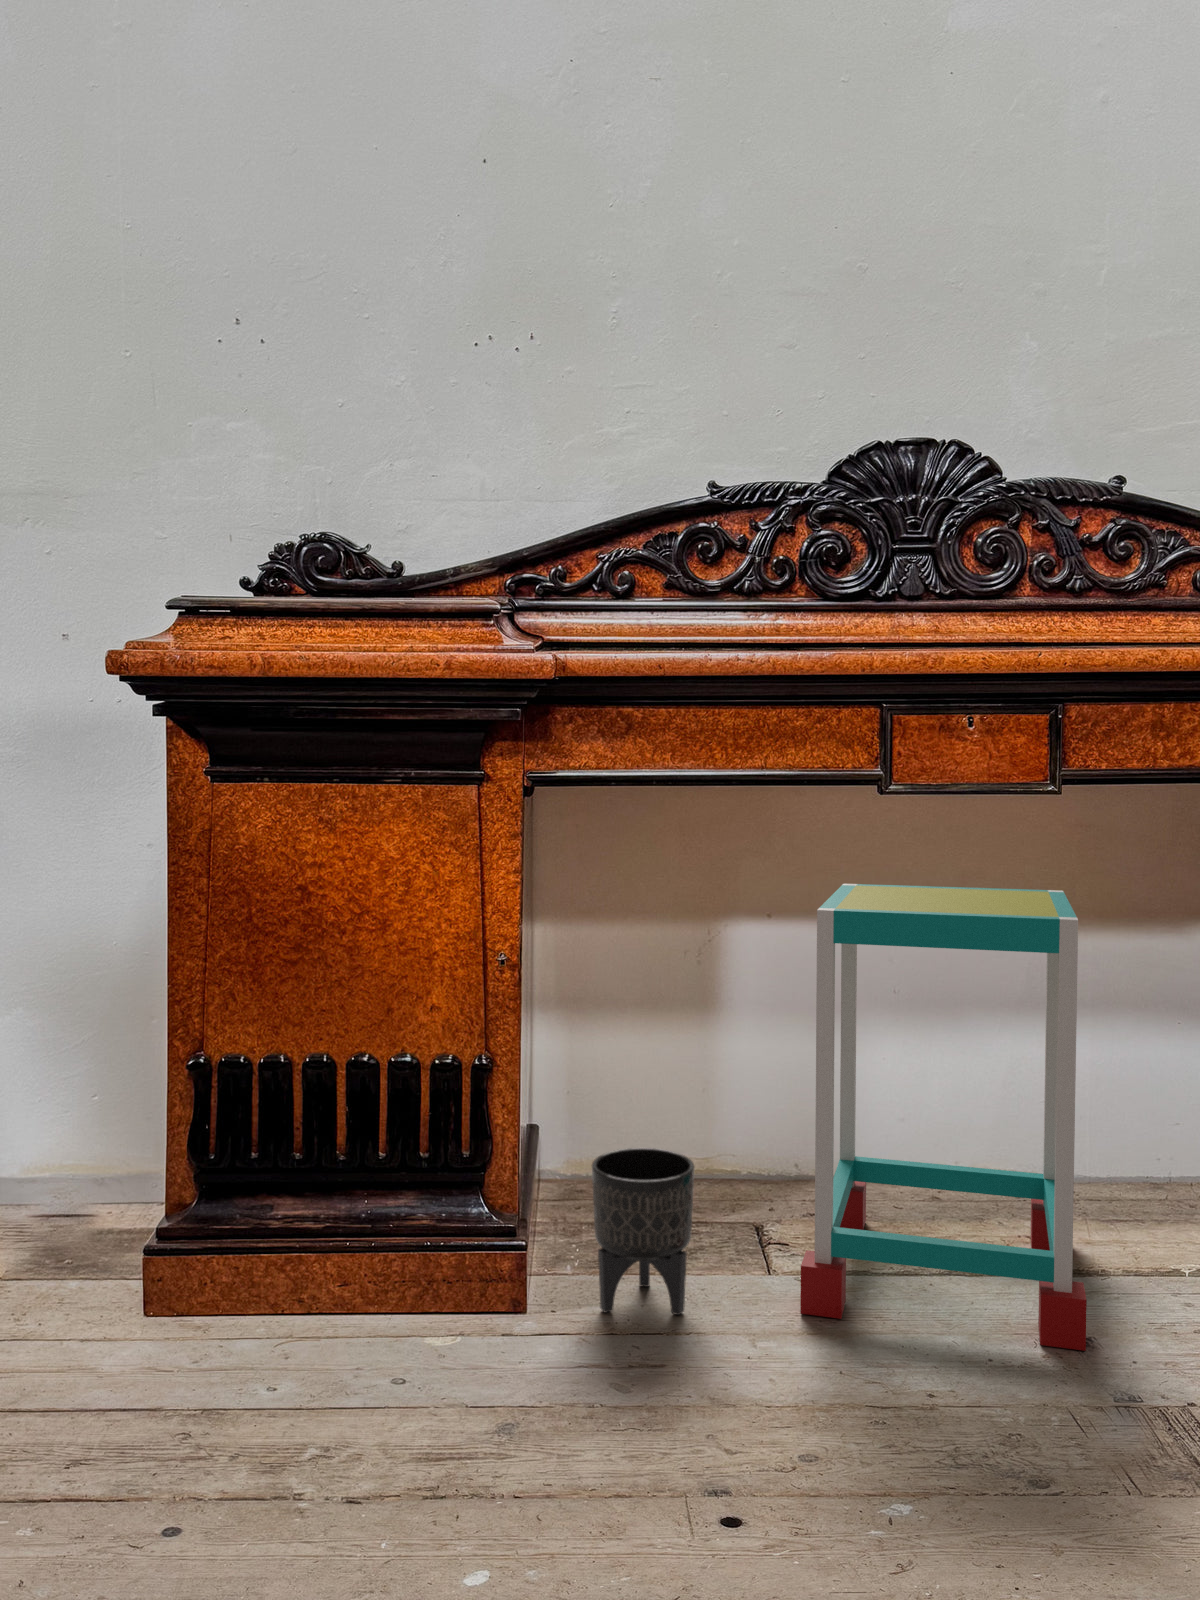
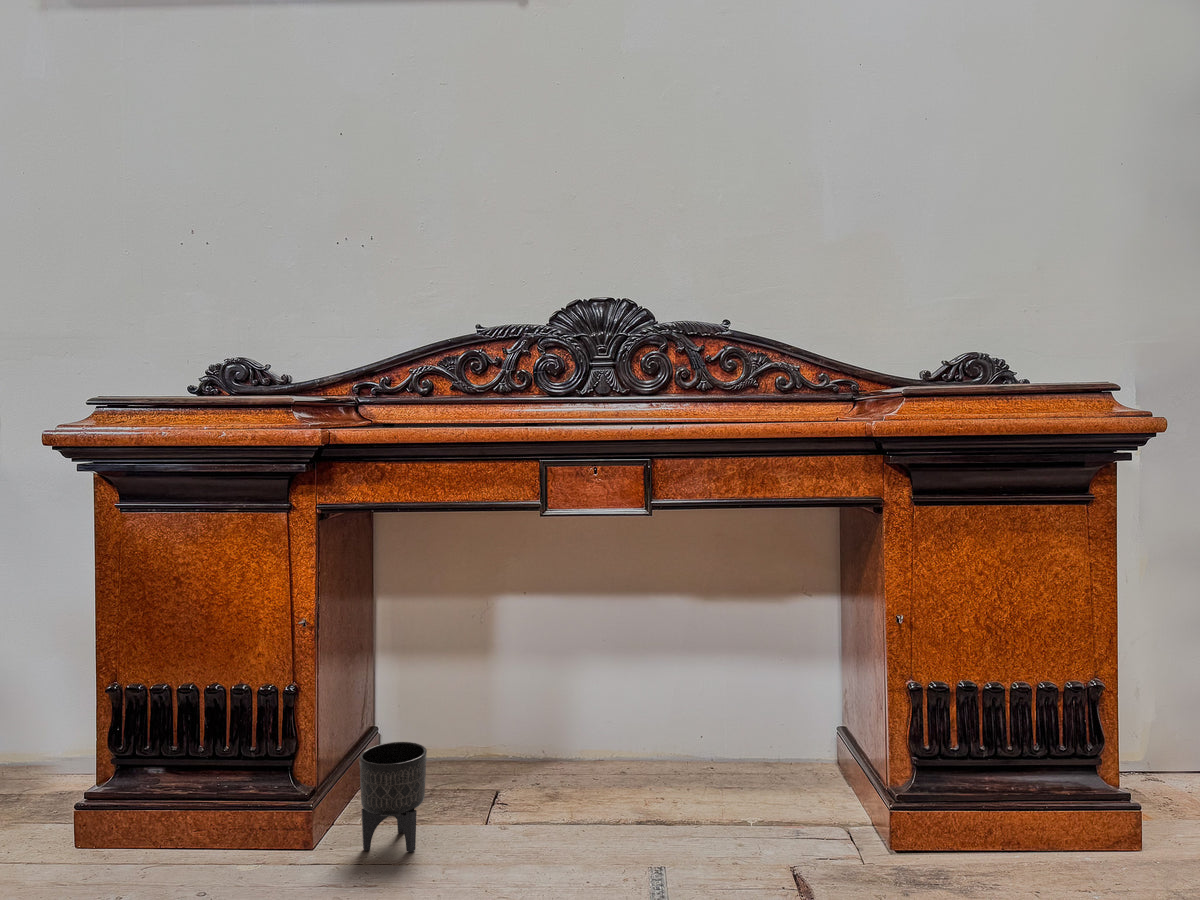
side table: present [800,884,1087,1351] -> none [488,572,689,876]

